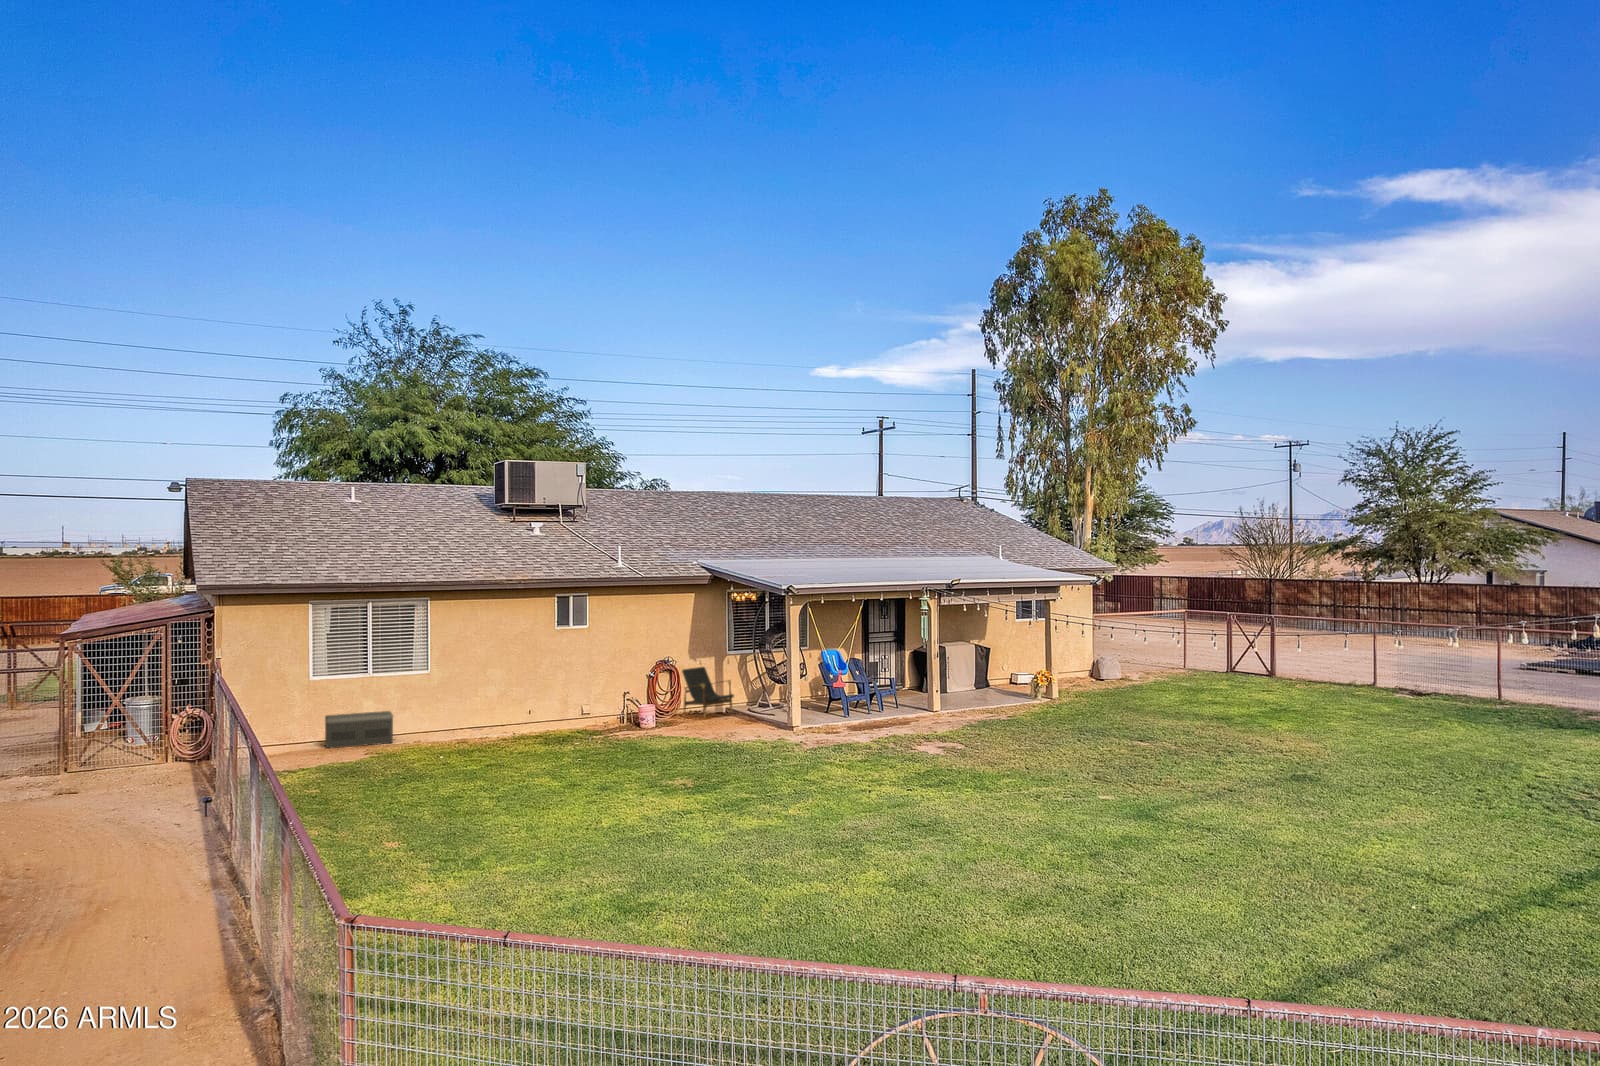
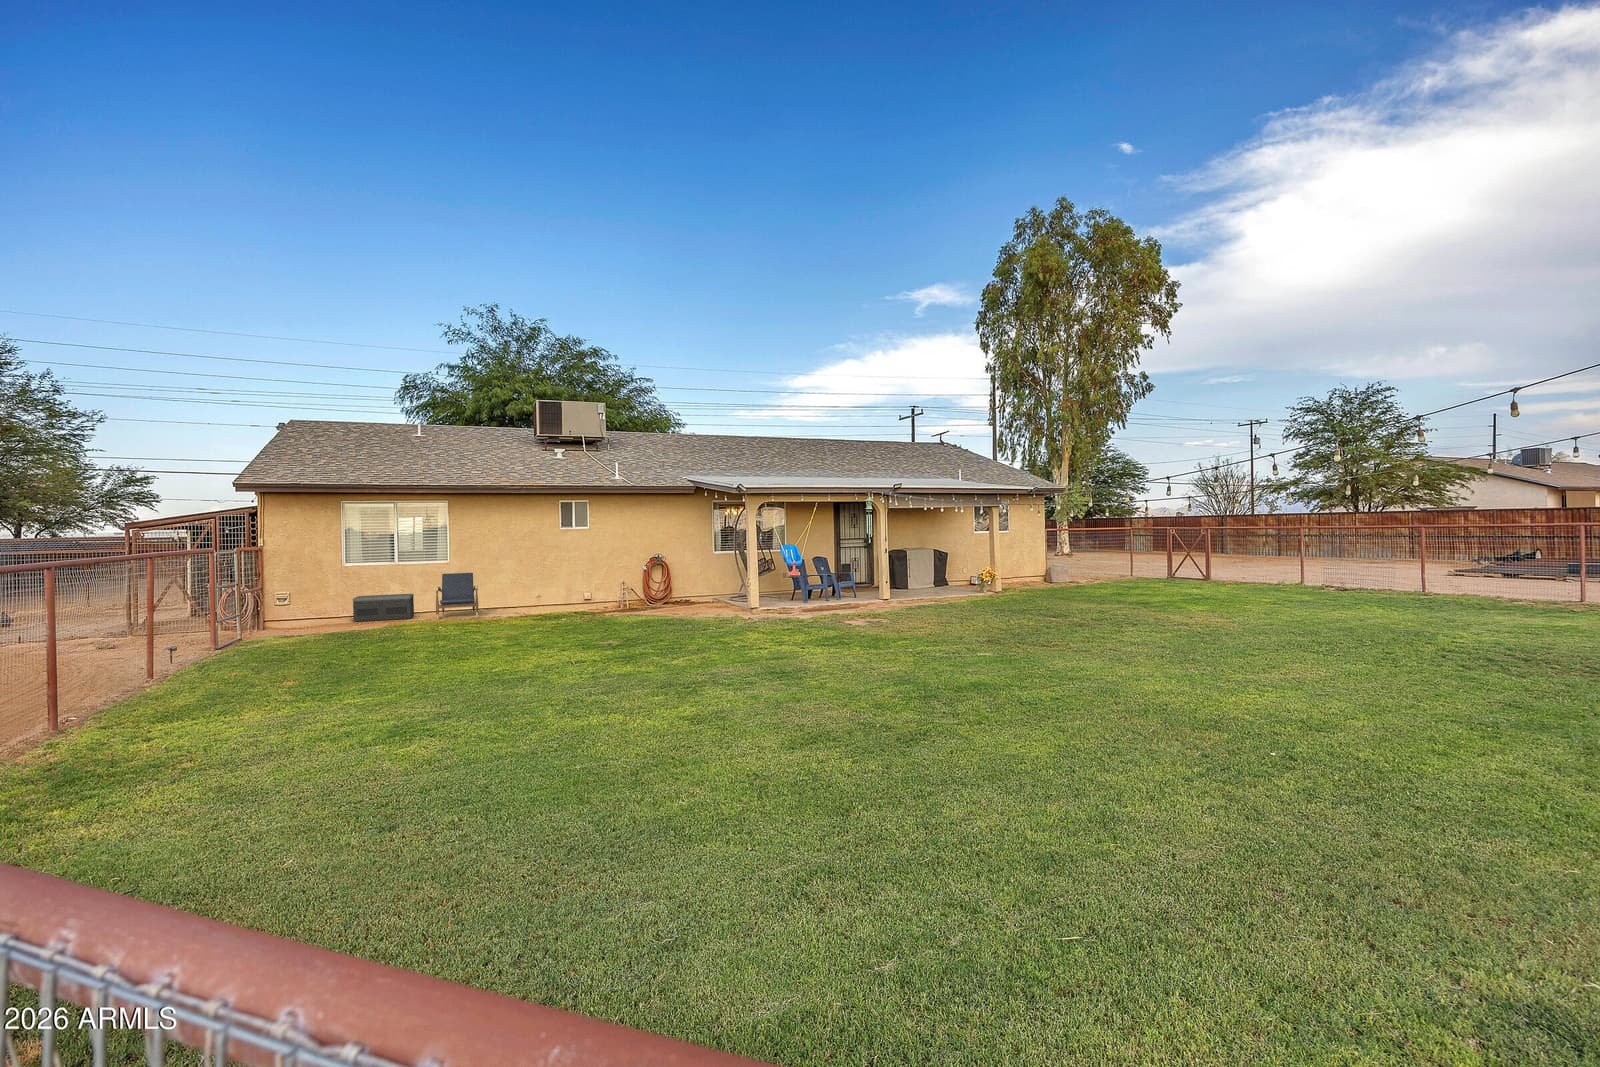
lounge chair: present [682,667,734,717] -> present [435,573,478,619]

